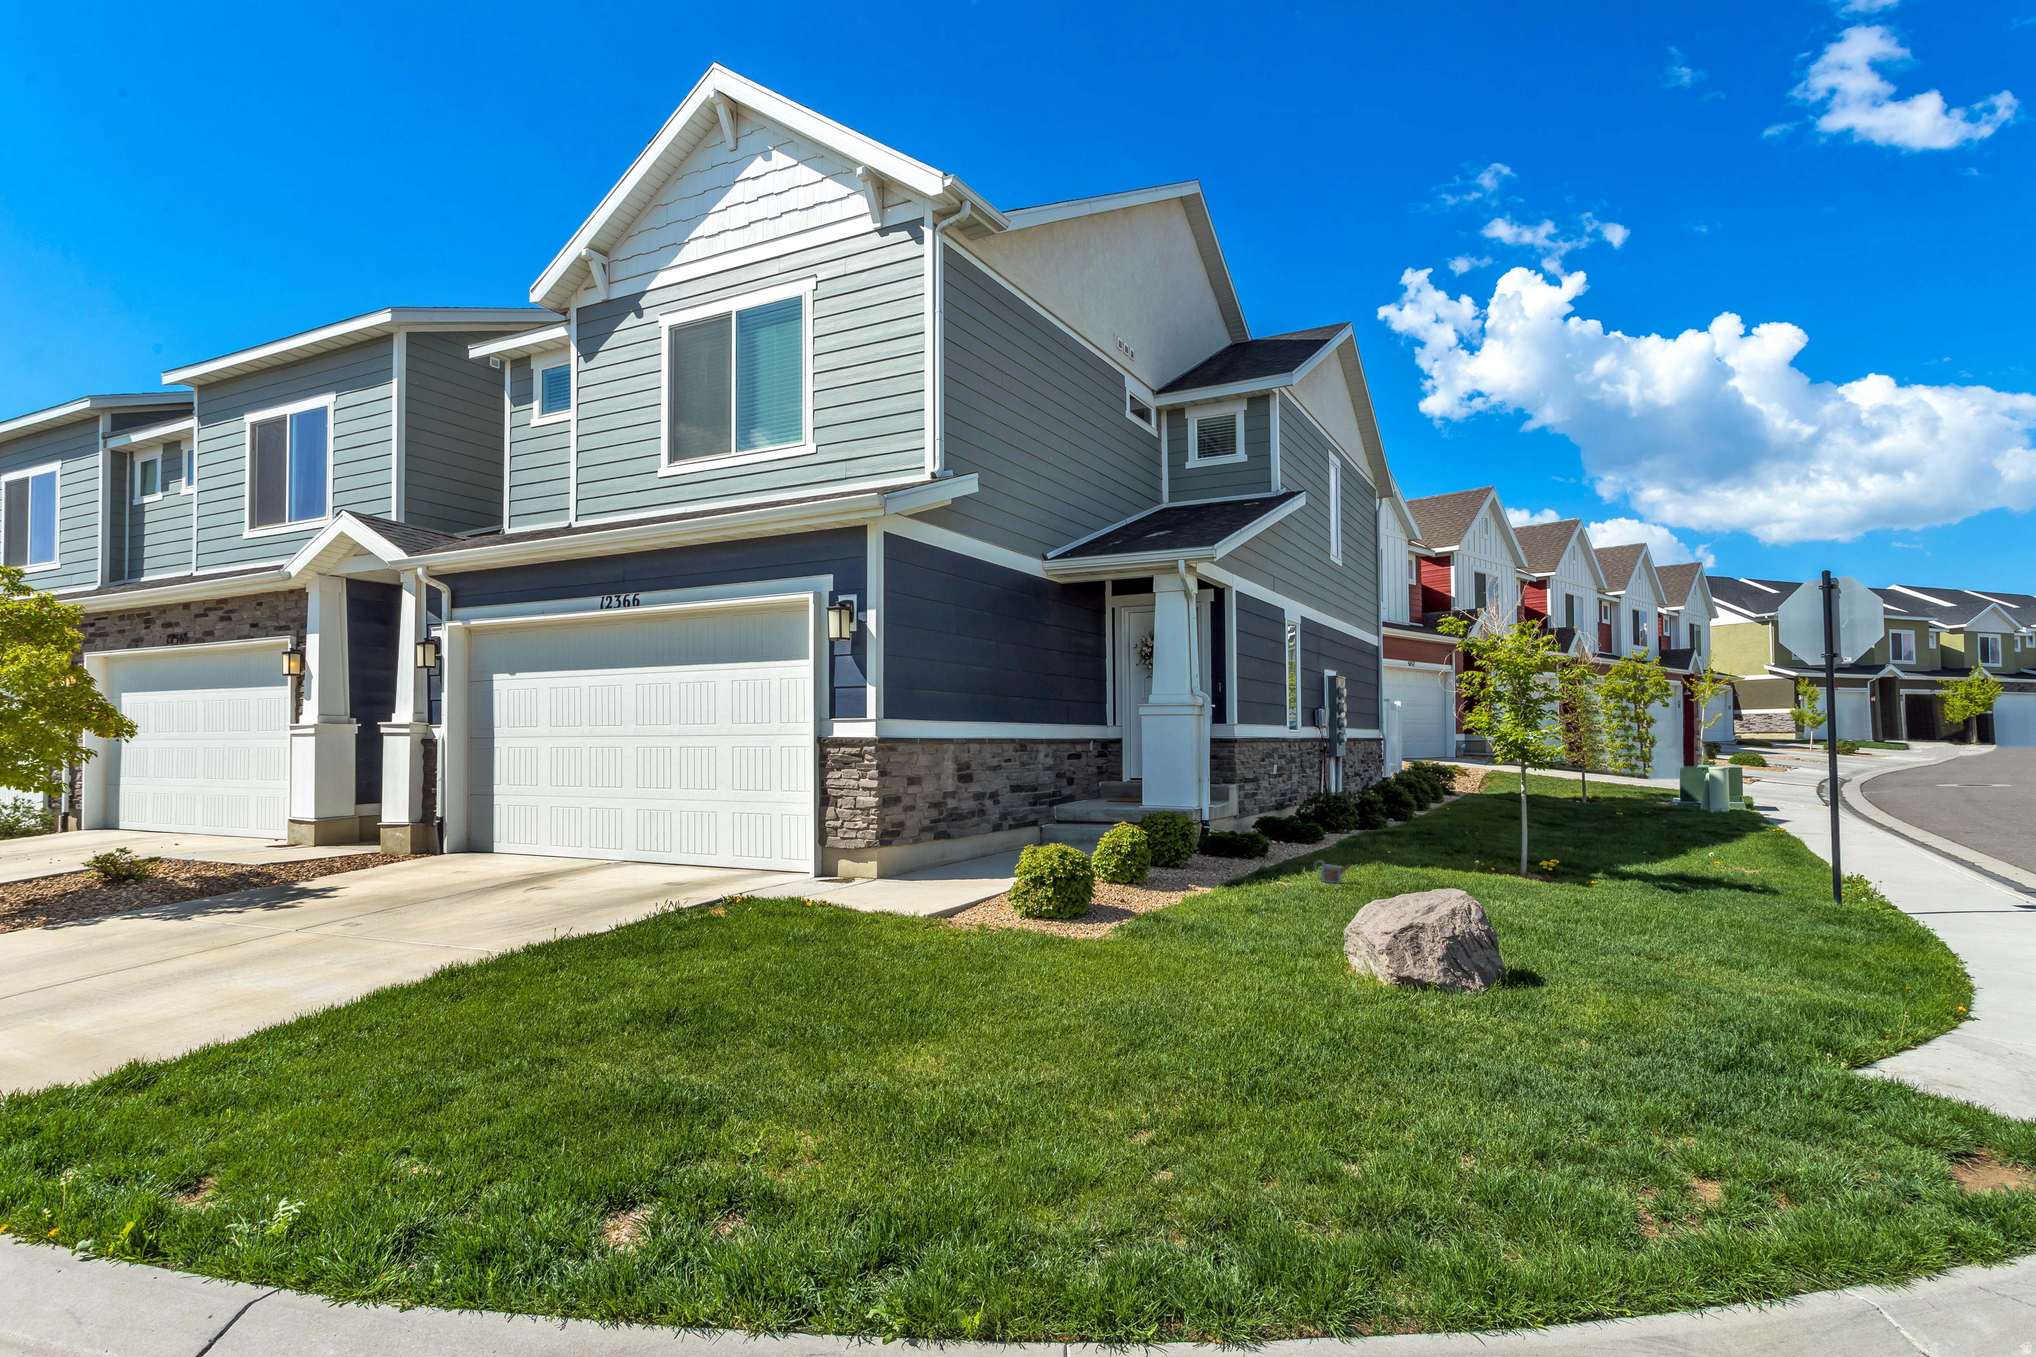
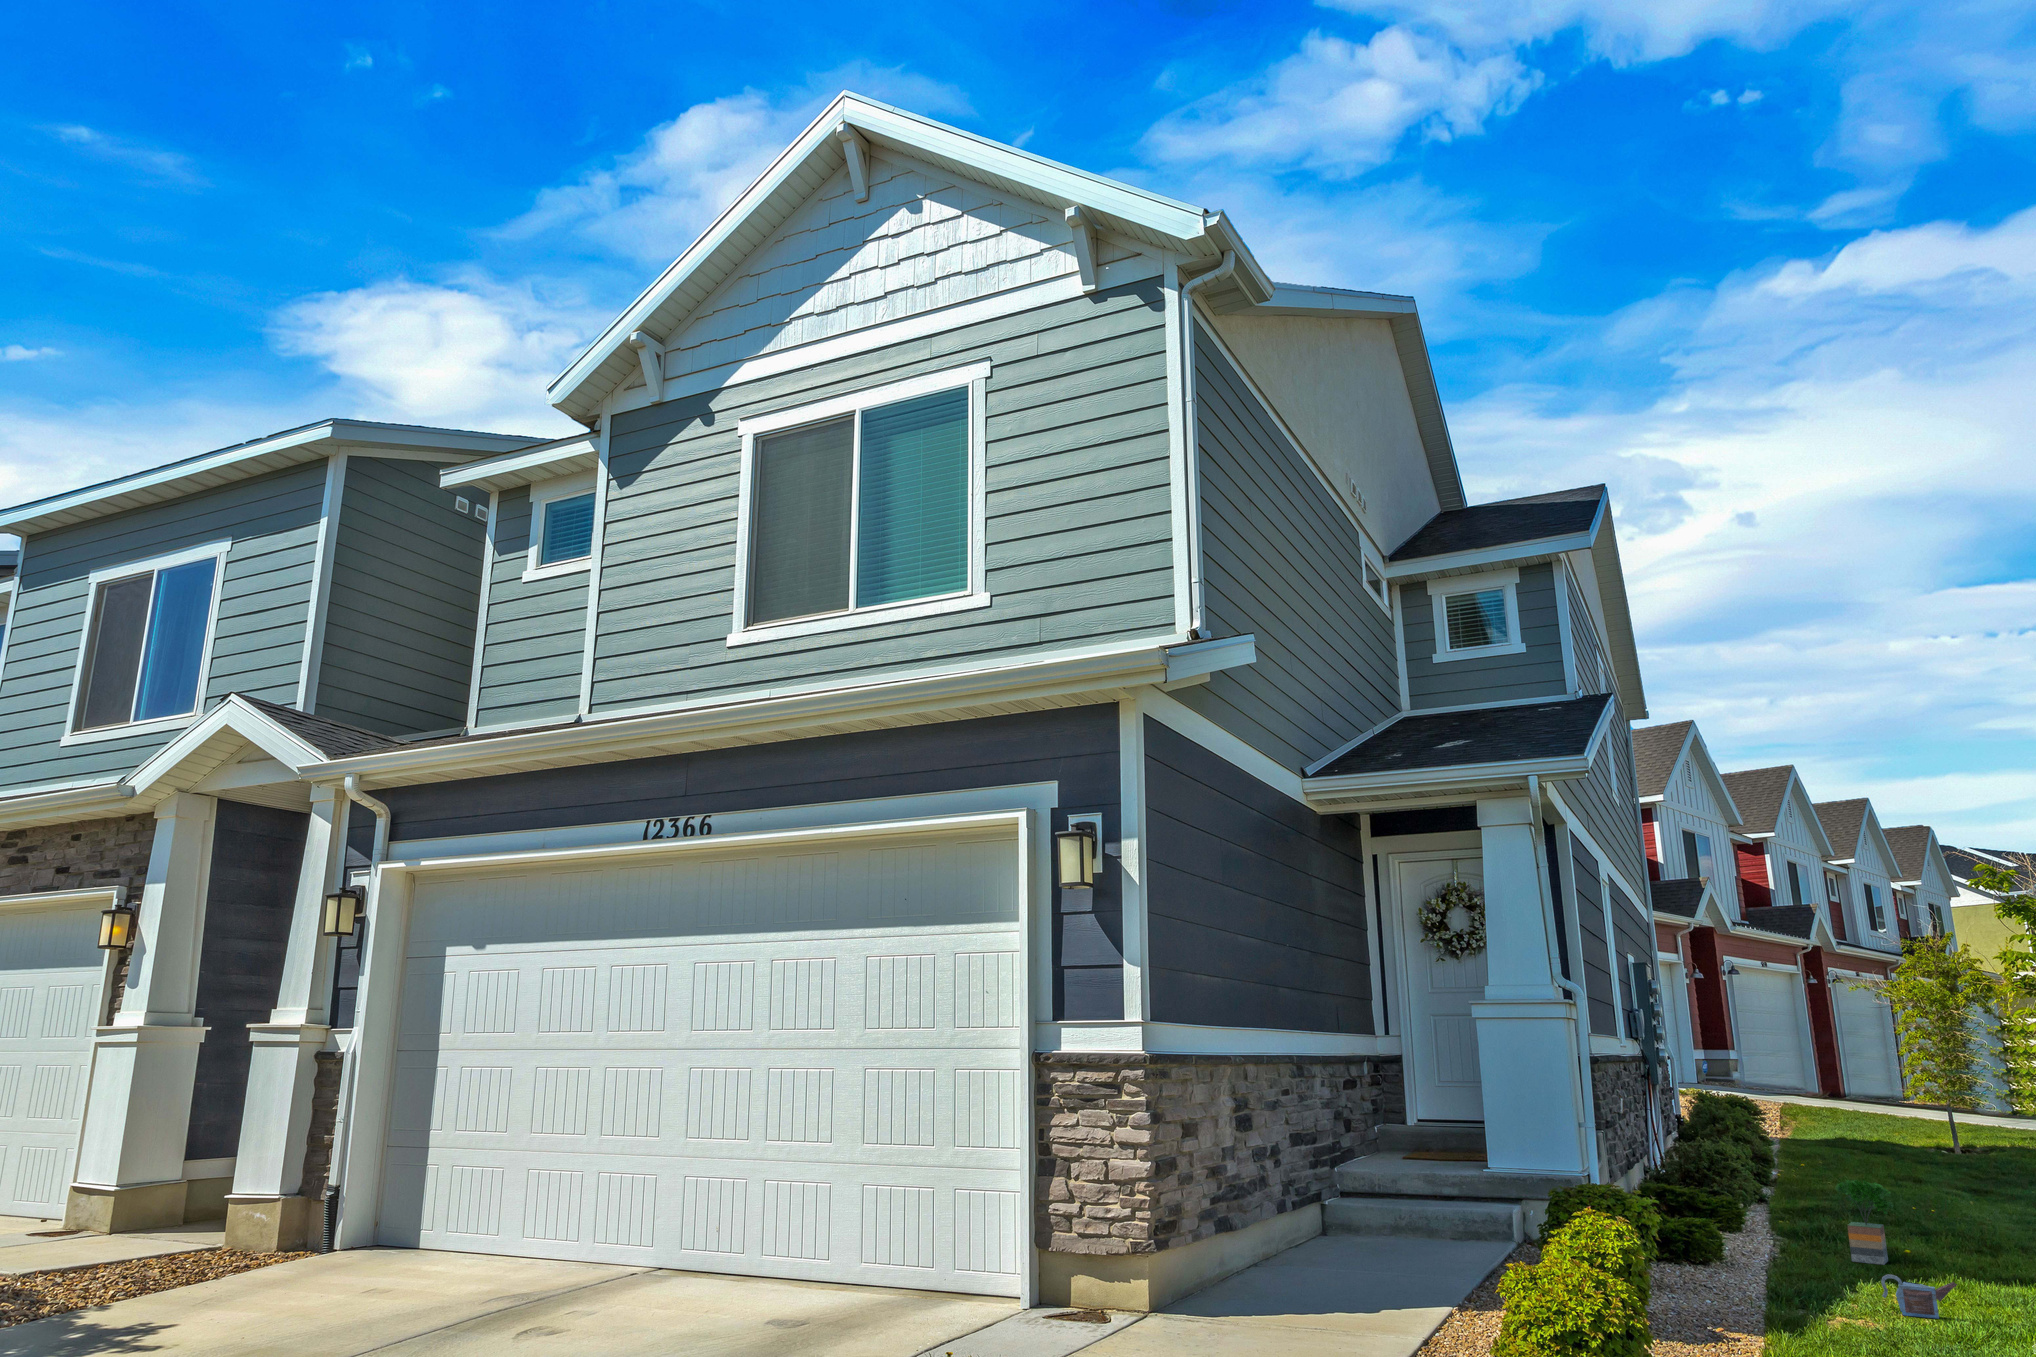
potted tree: none [1350,810,1382,860] -> present [1836,1180,1893,1265]

